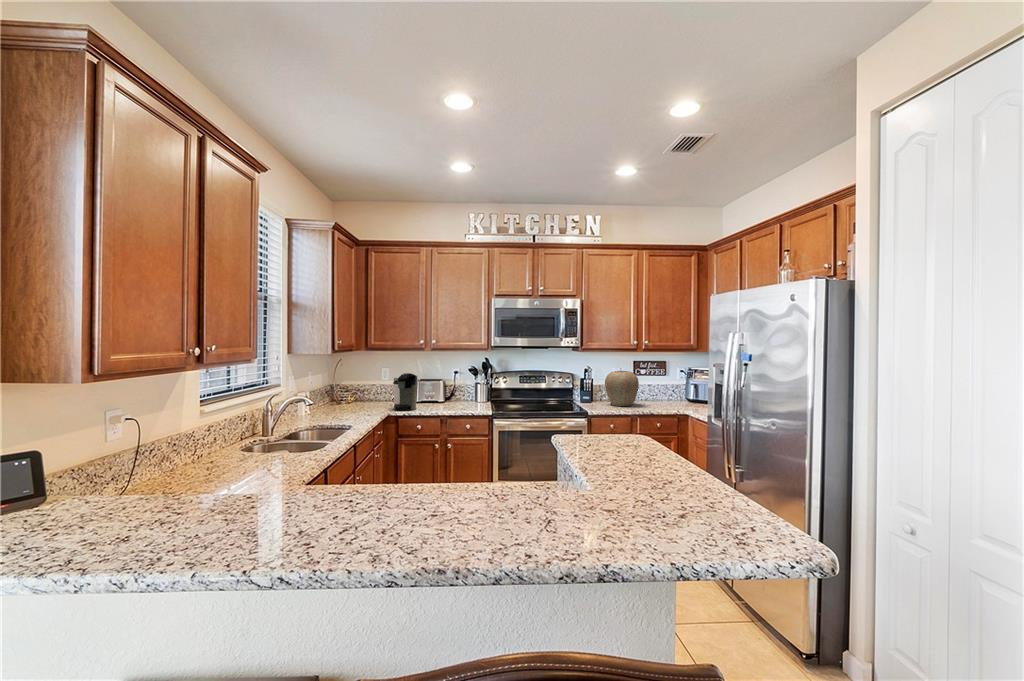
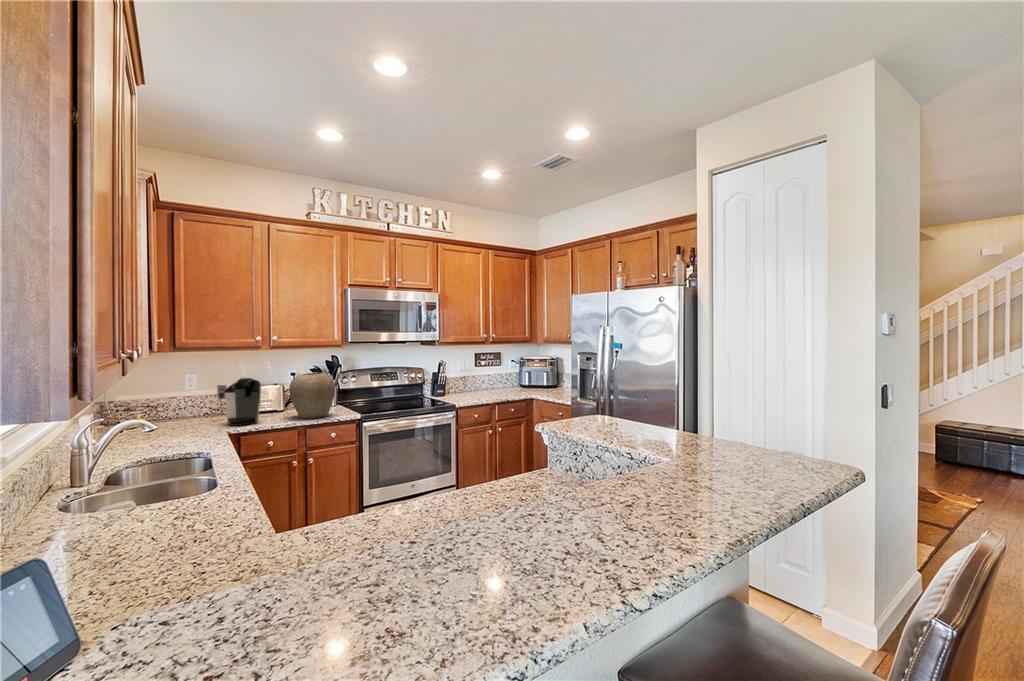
vase: present [605,371,639,406] -> present [289,373,335,418]

